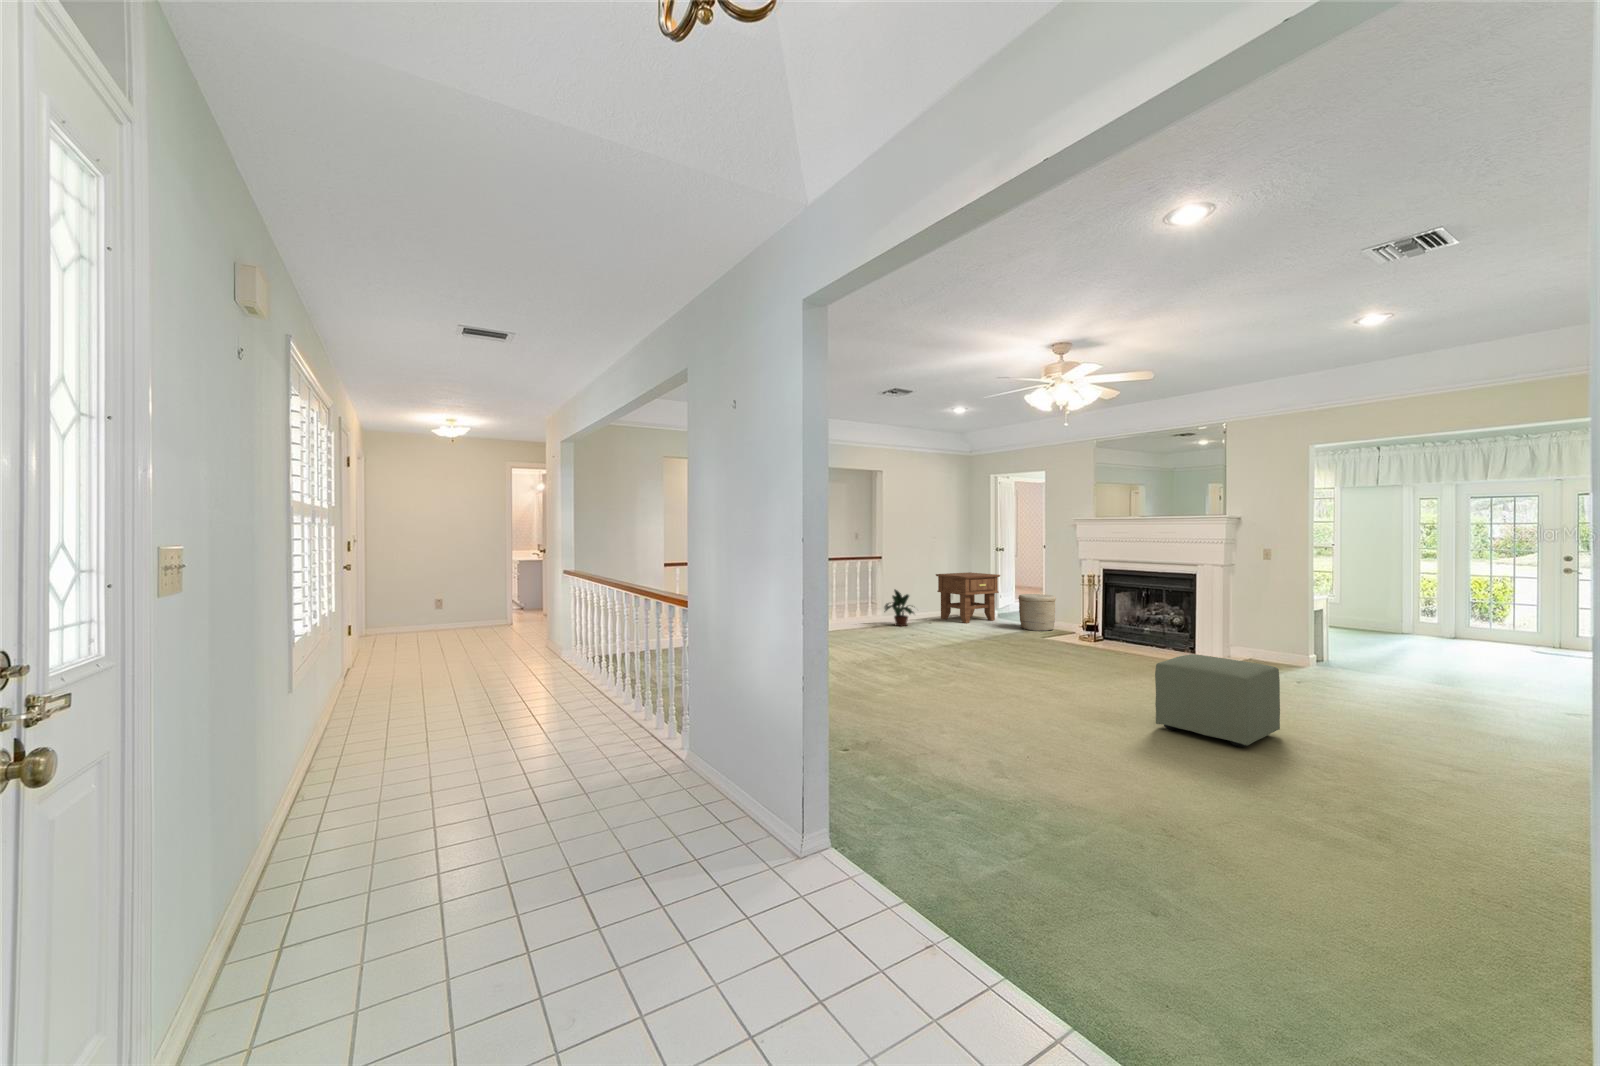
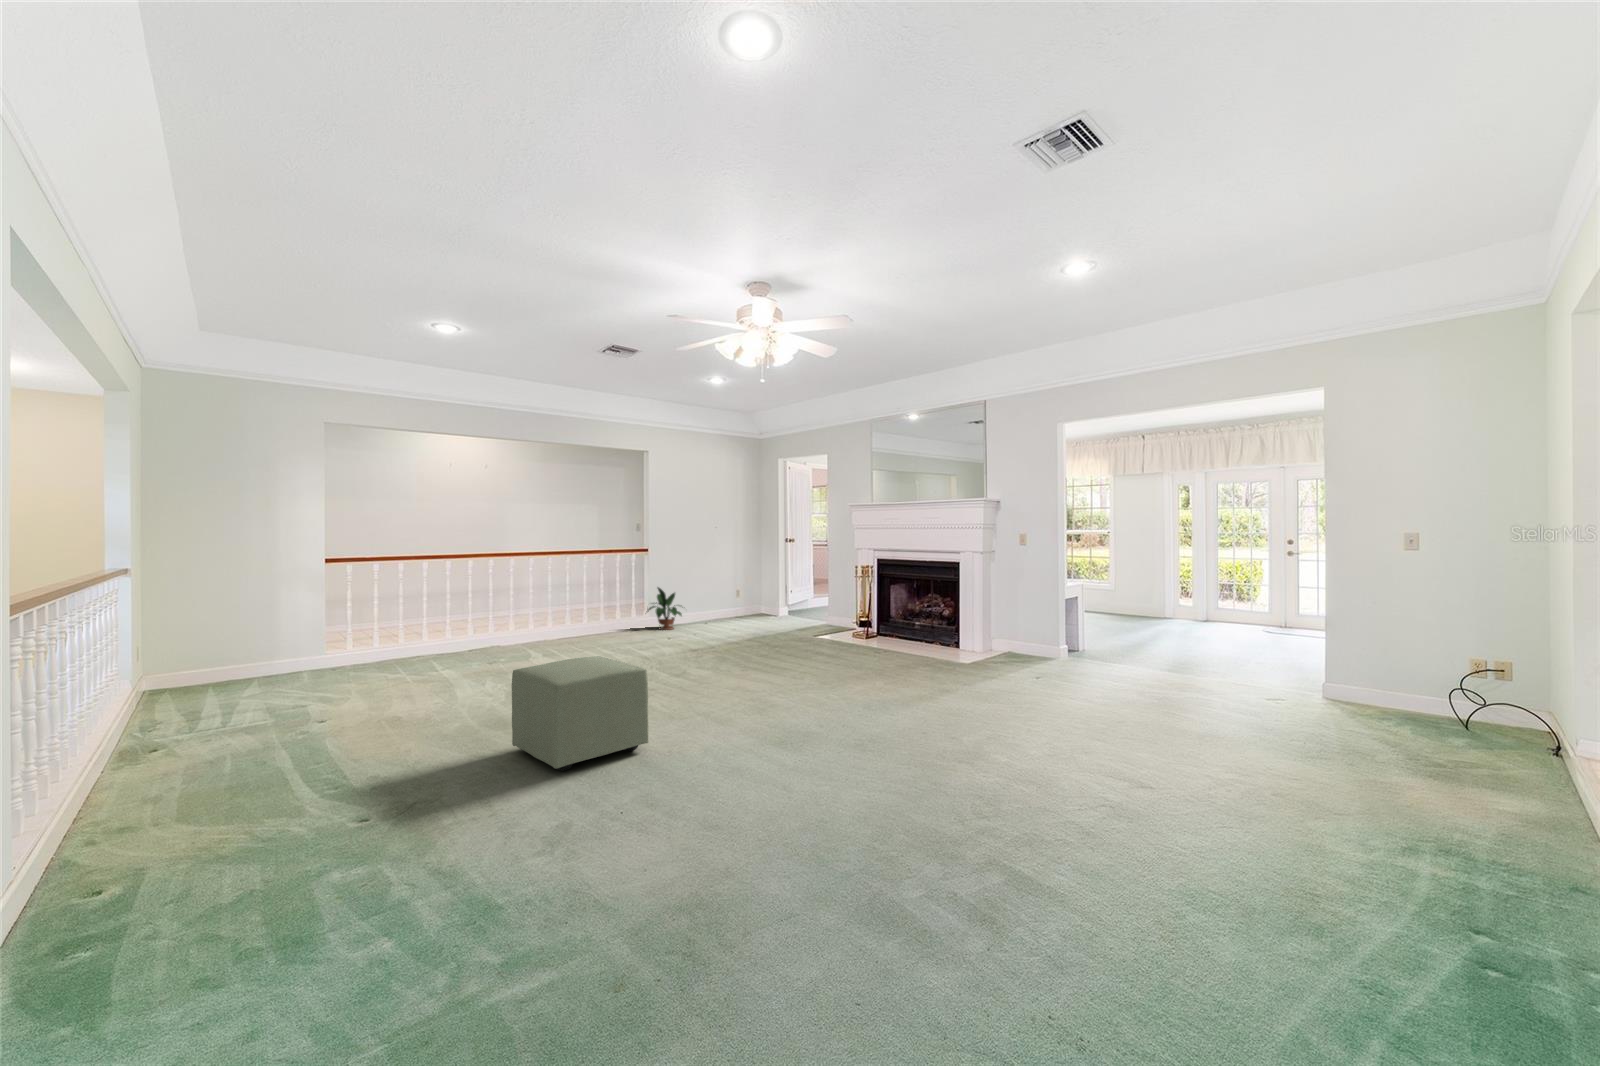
side table: present [936,572,1000,623] -> none [715,567,786,624]
woven basket: present [1018,594,1056,631] -> none [798,589,837,630]
ottoman: present [1155,654,1280,747] -> present [512,656,649,770]

